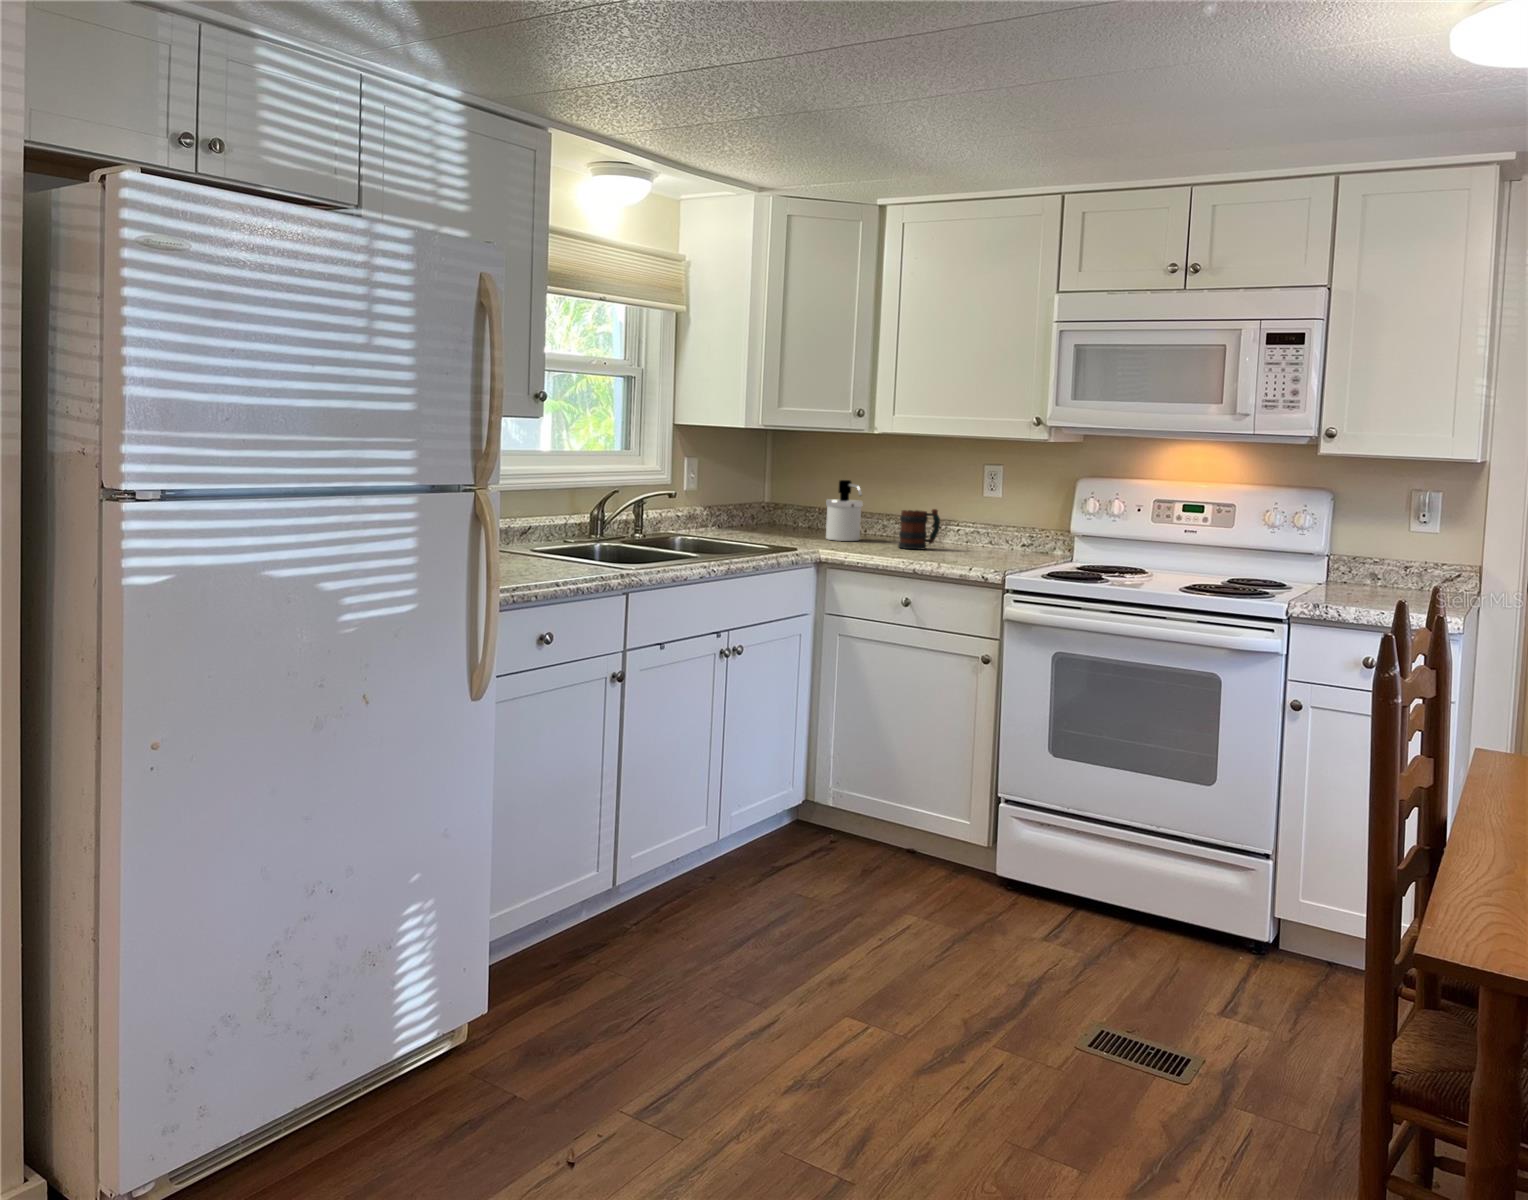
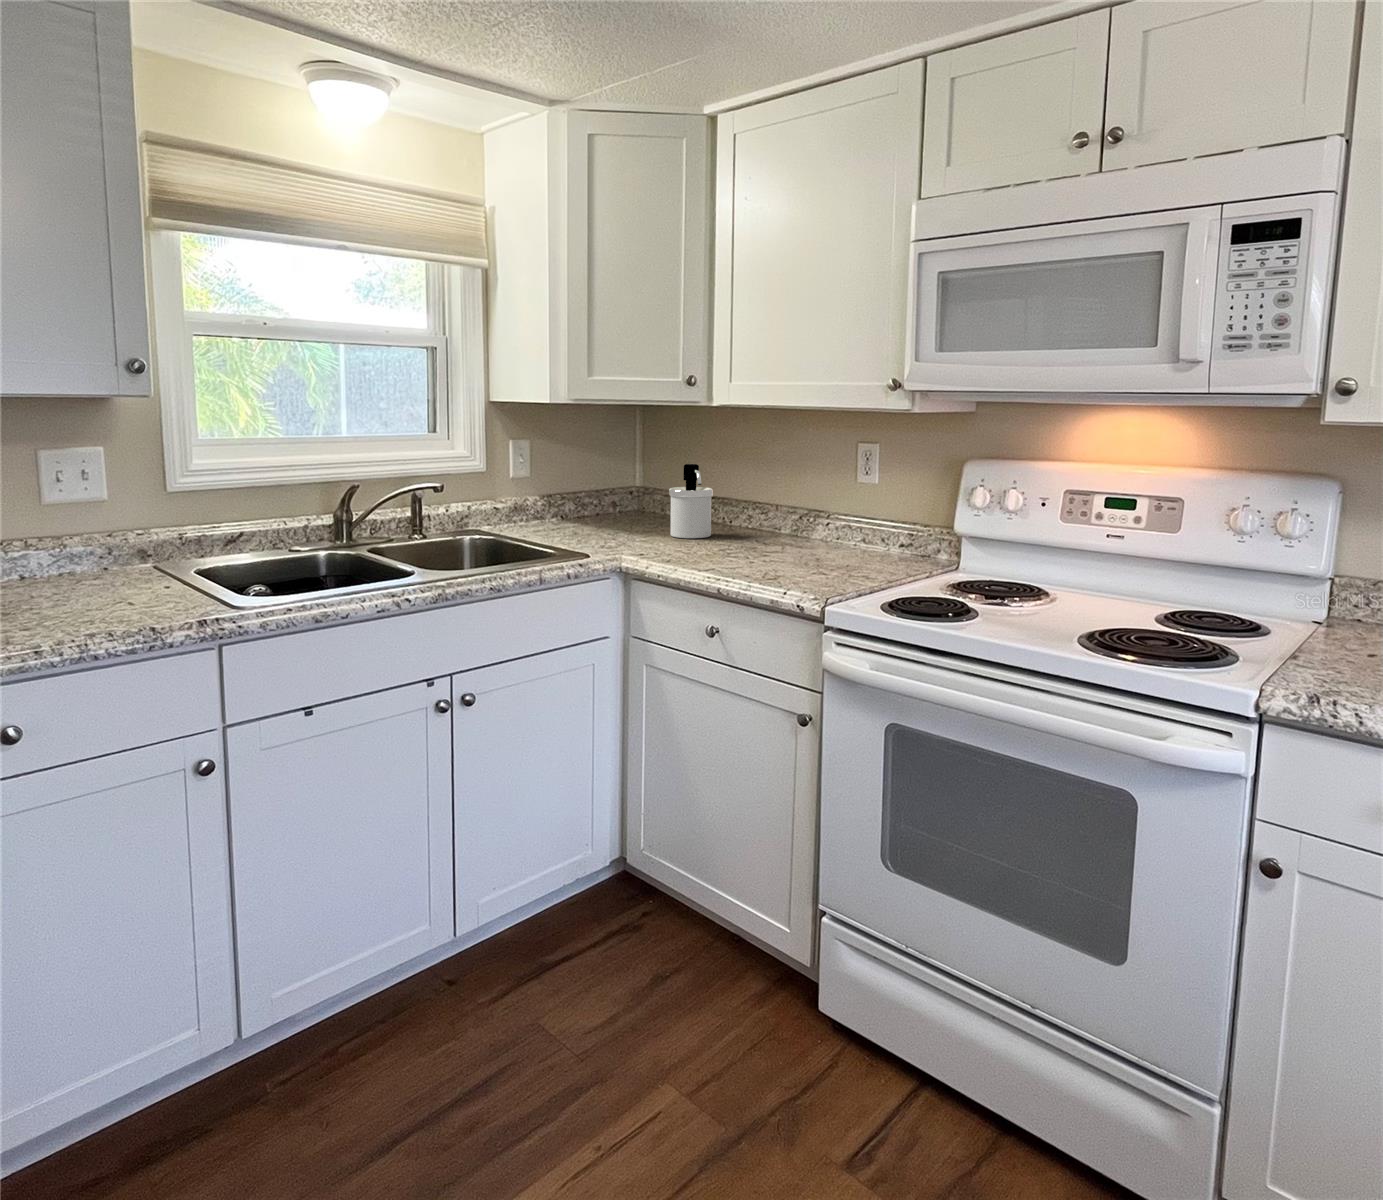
mug: present [898,509,940,549] -> none [740,501,790,553]

